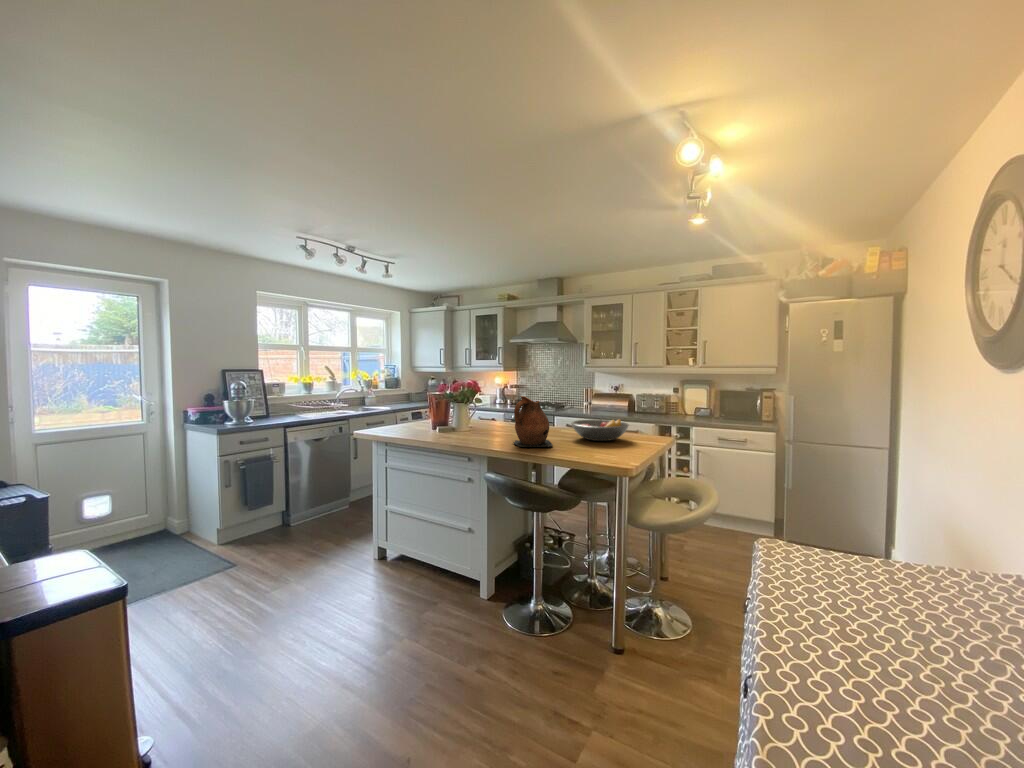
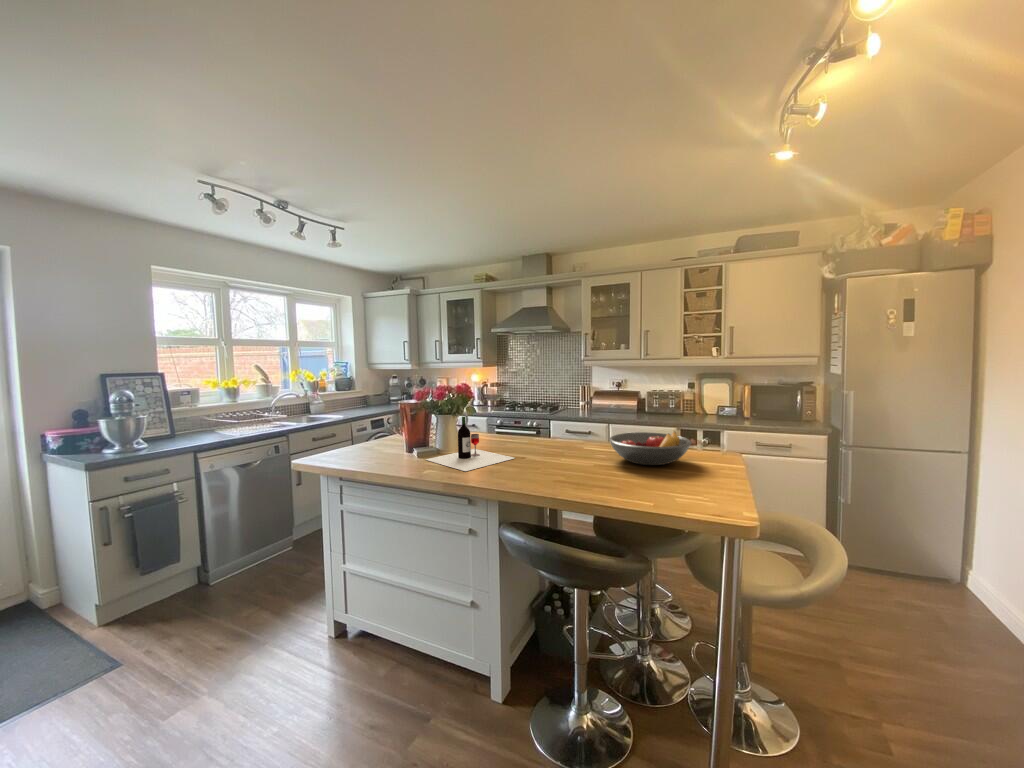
ceramic pitcher: present [513,396,553,447] -> none [533,407,598,484]
wine bottle: none [443,404,506,440] -> present [426,417,514,471]

